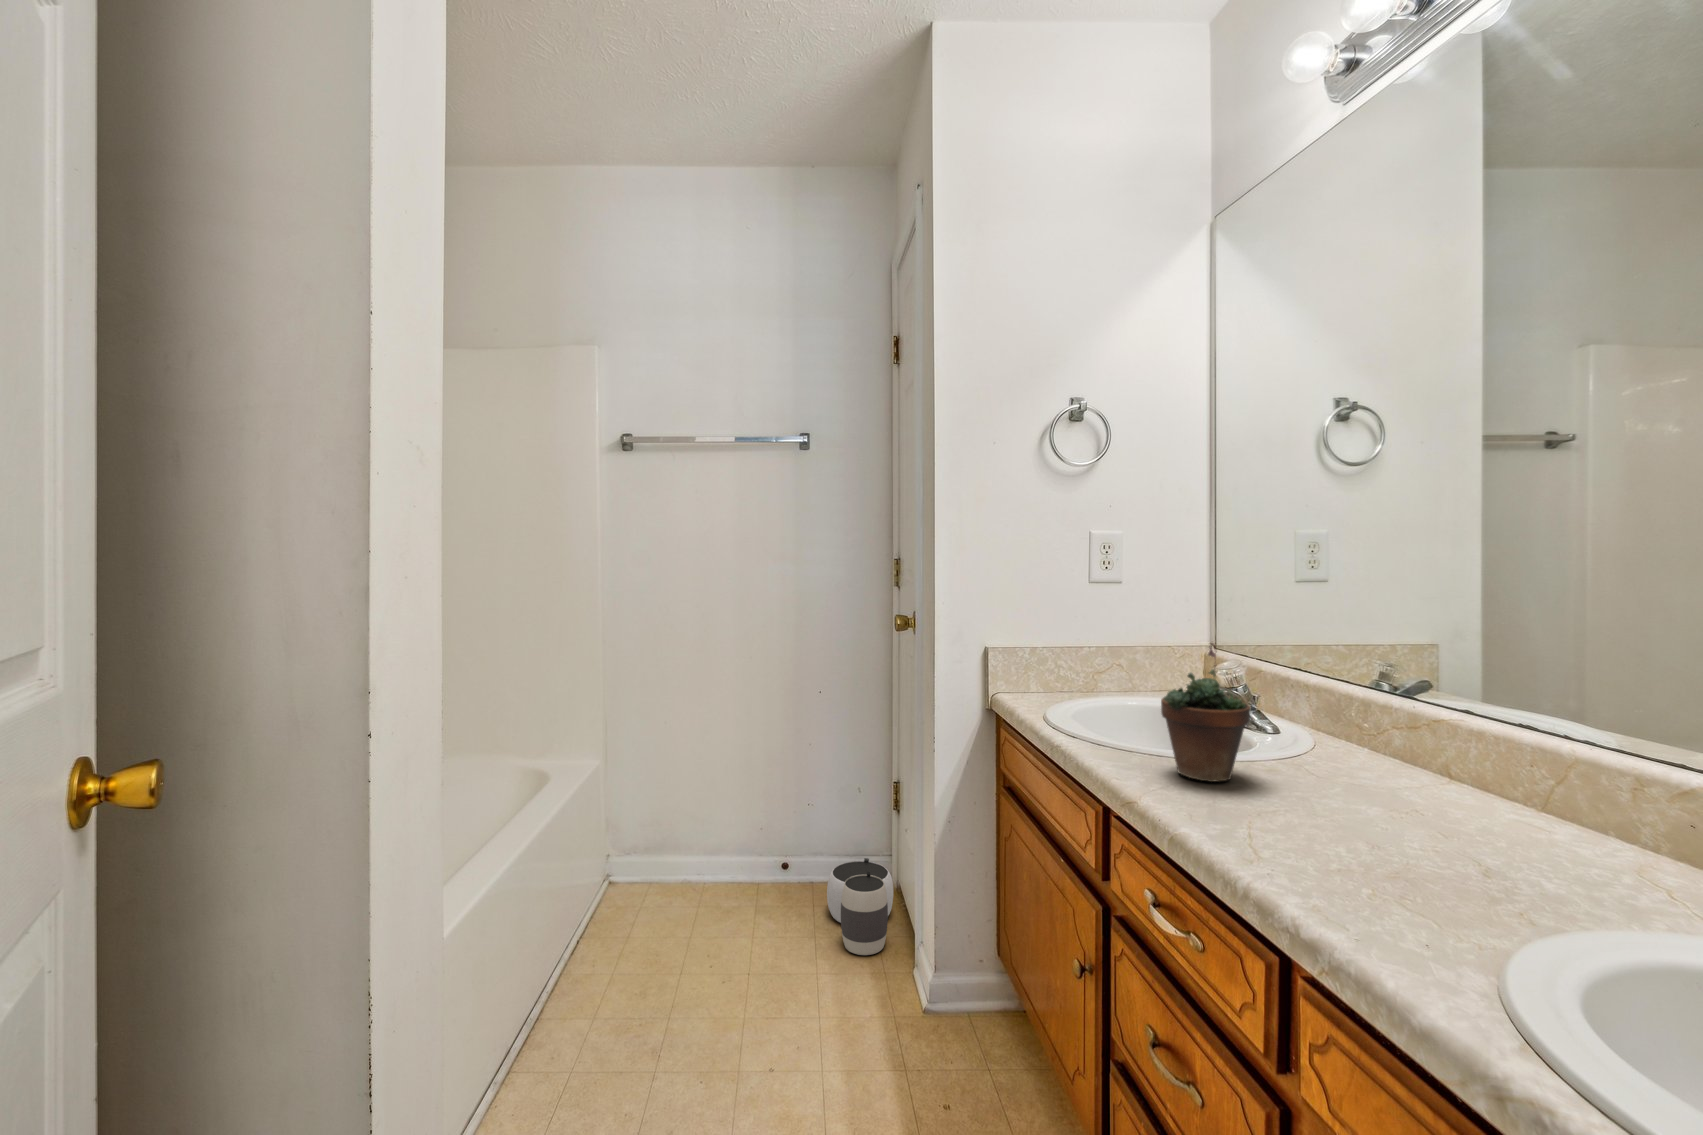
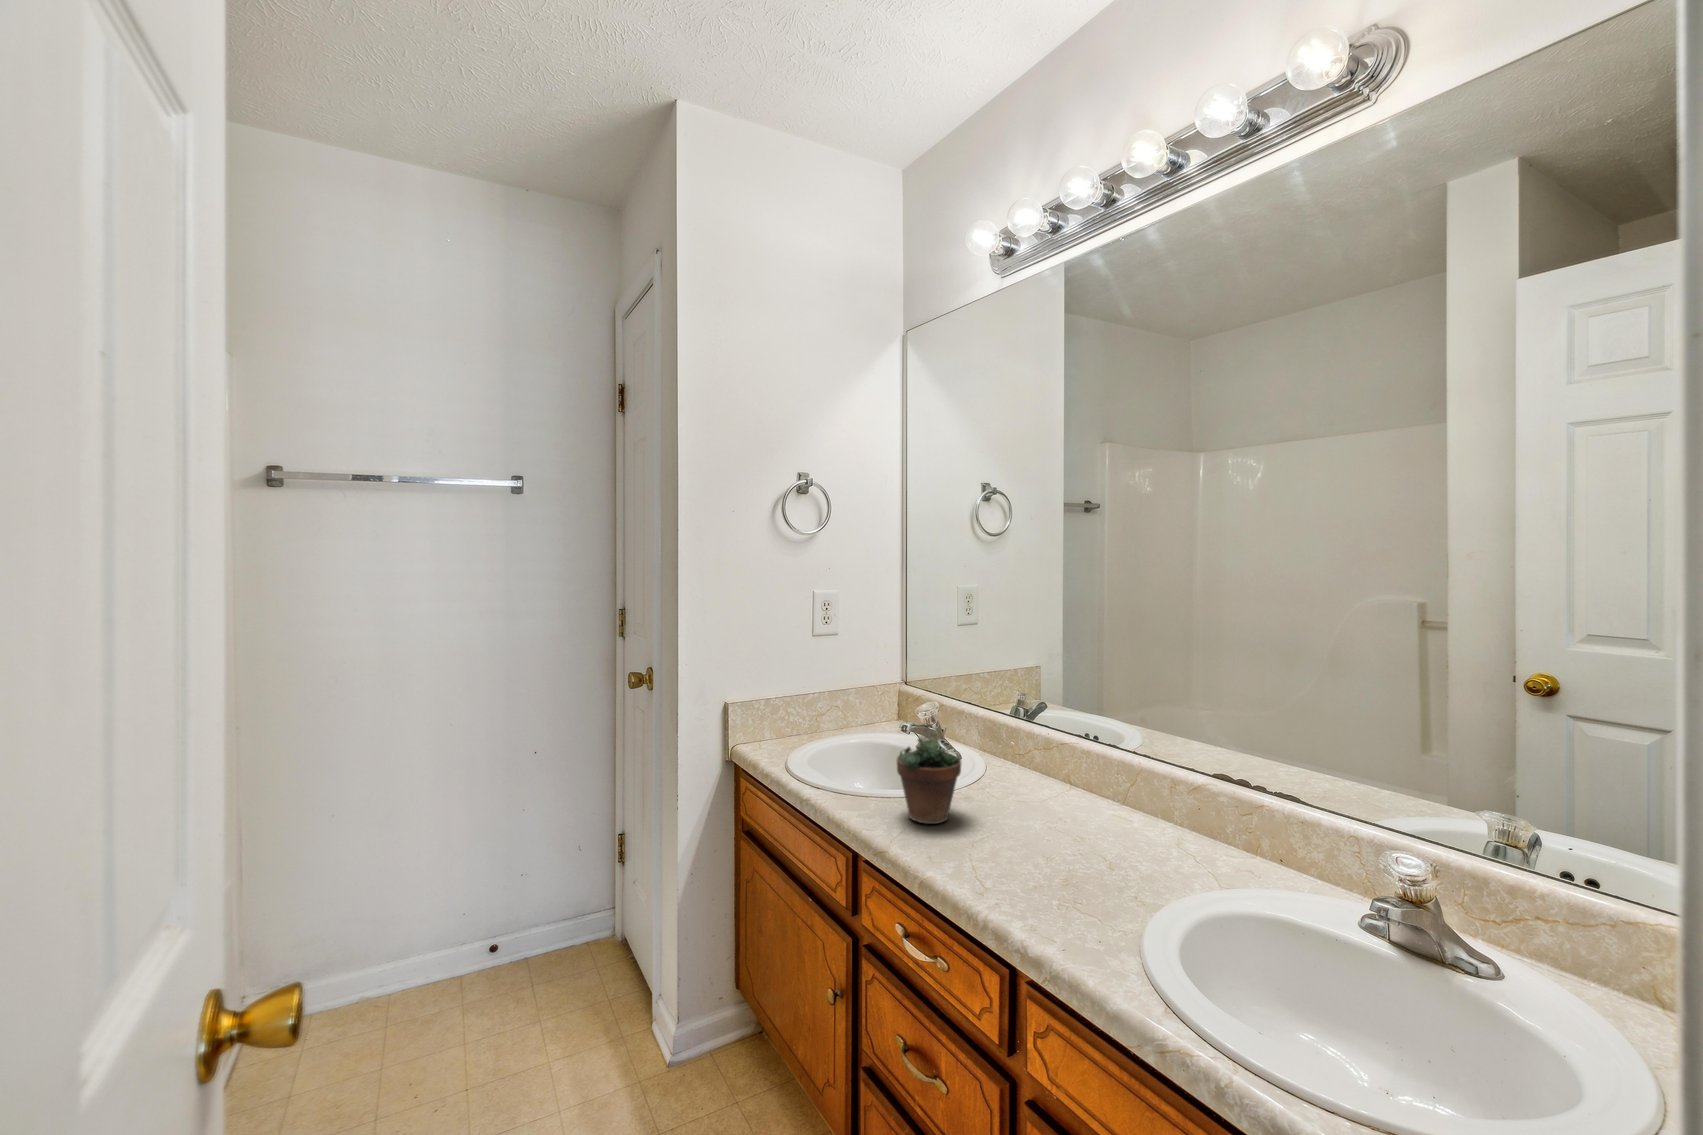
waste basket: present [827,858,893,955] -> none [546,917,618,1022]

